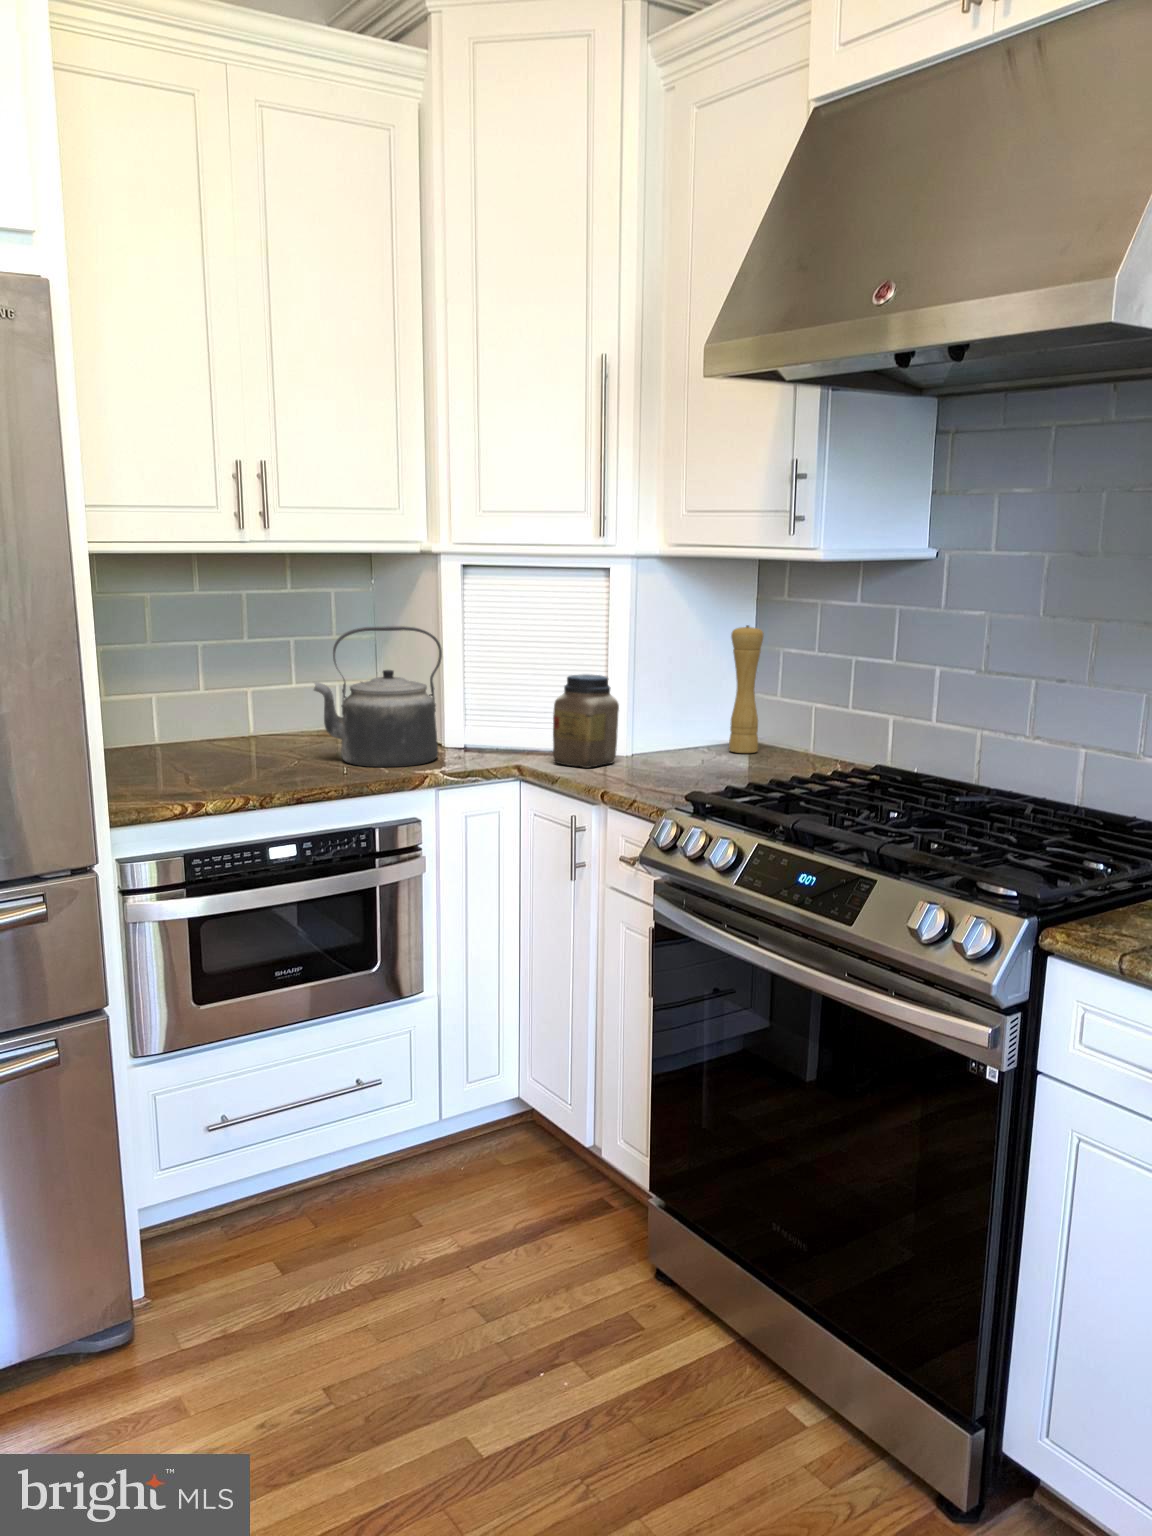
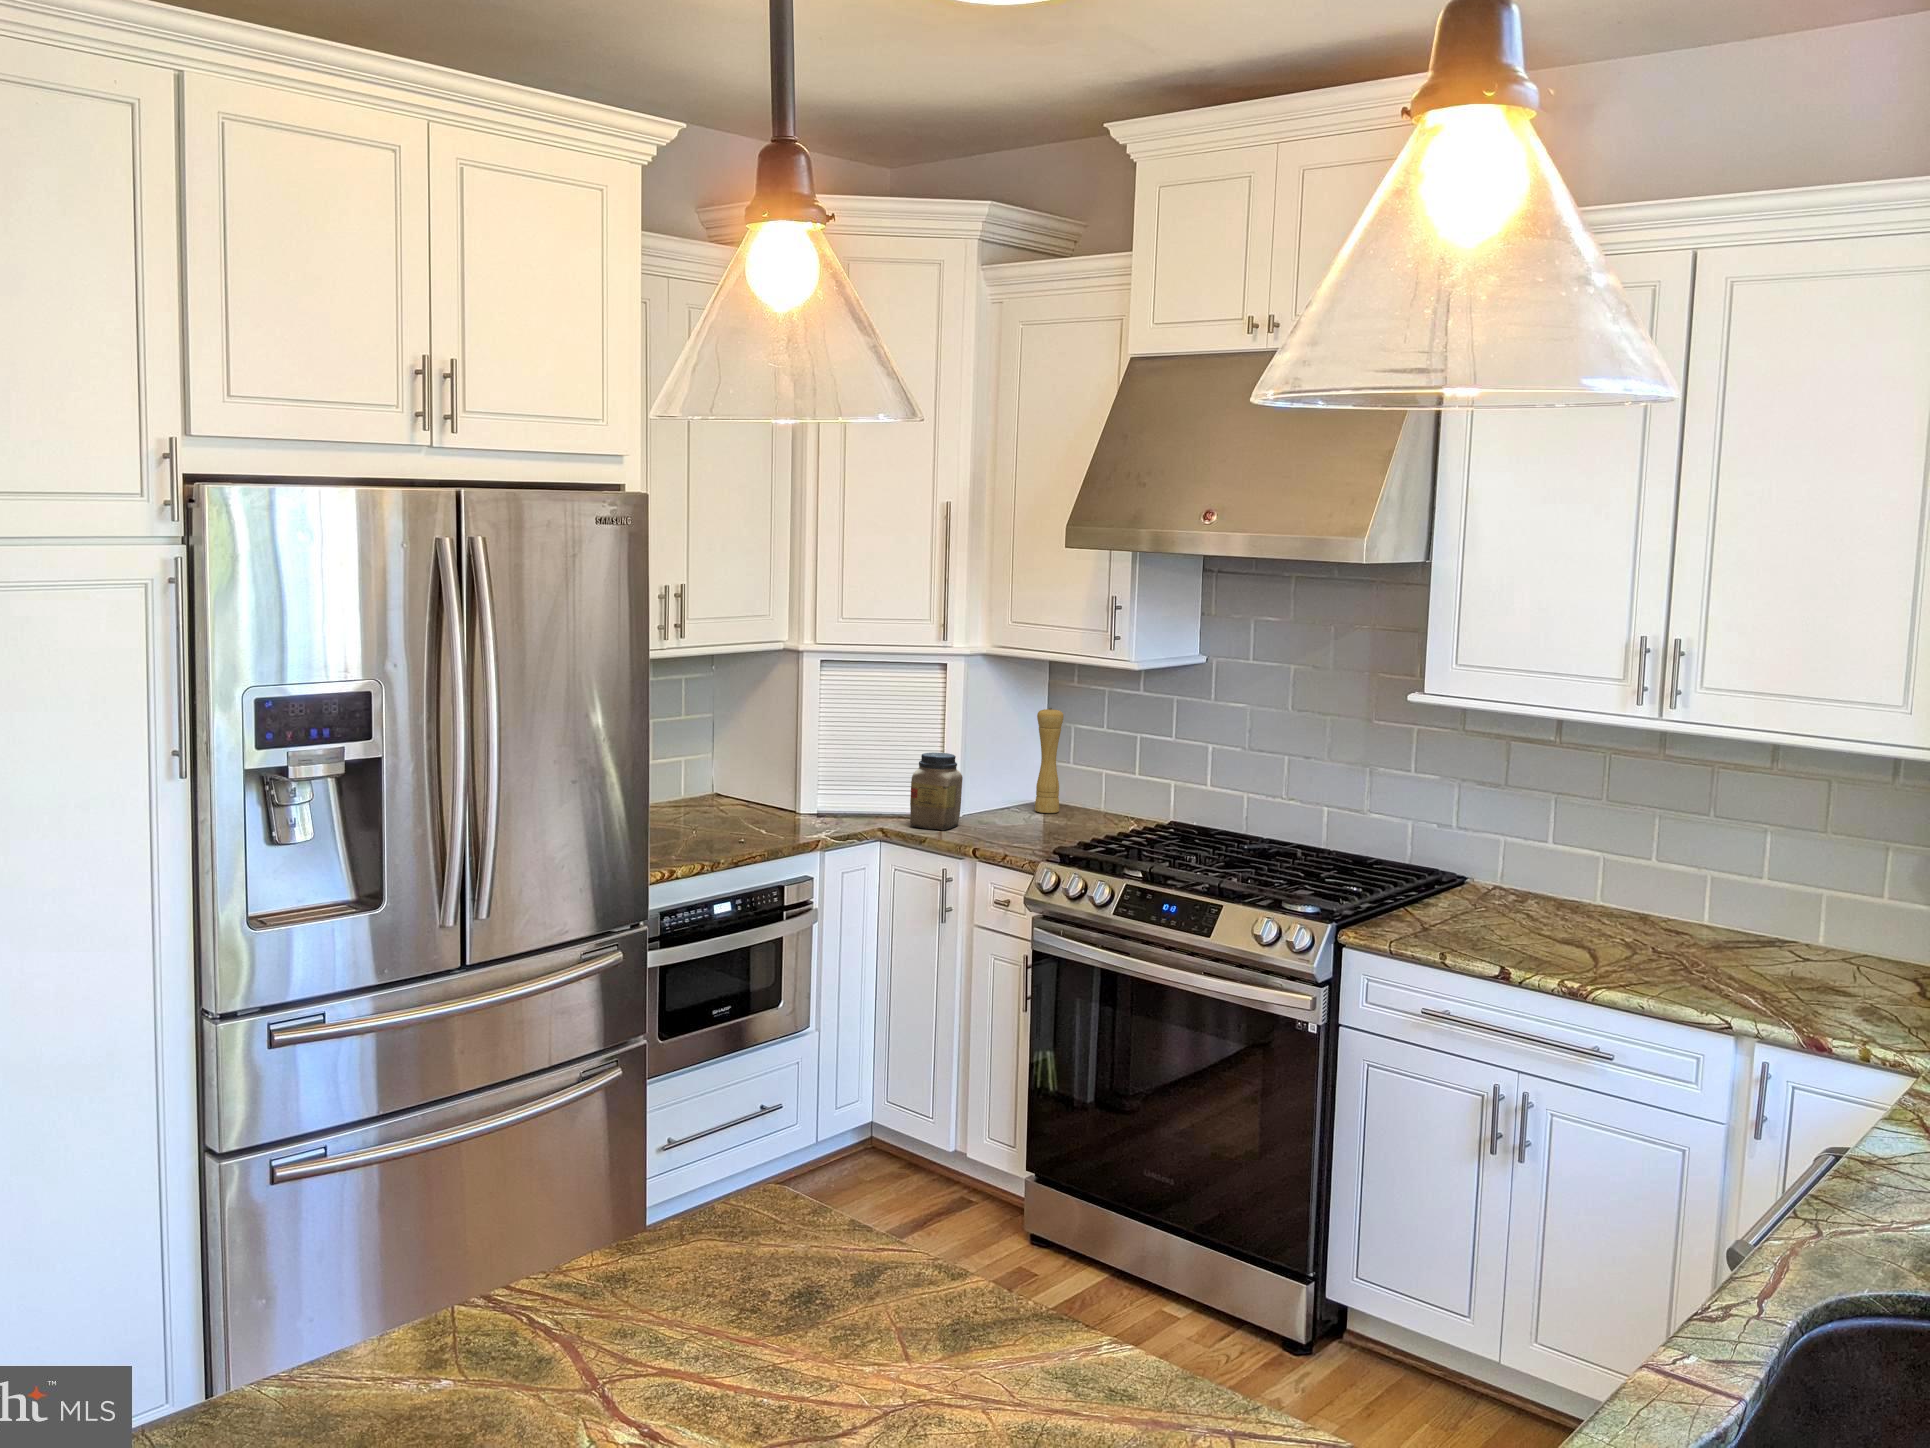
kettle: present [314,626,442,767] -> none [711,715,814,835]

